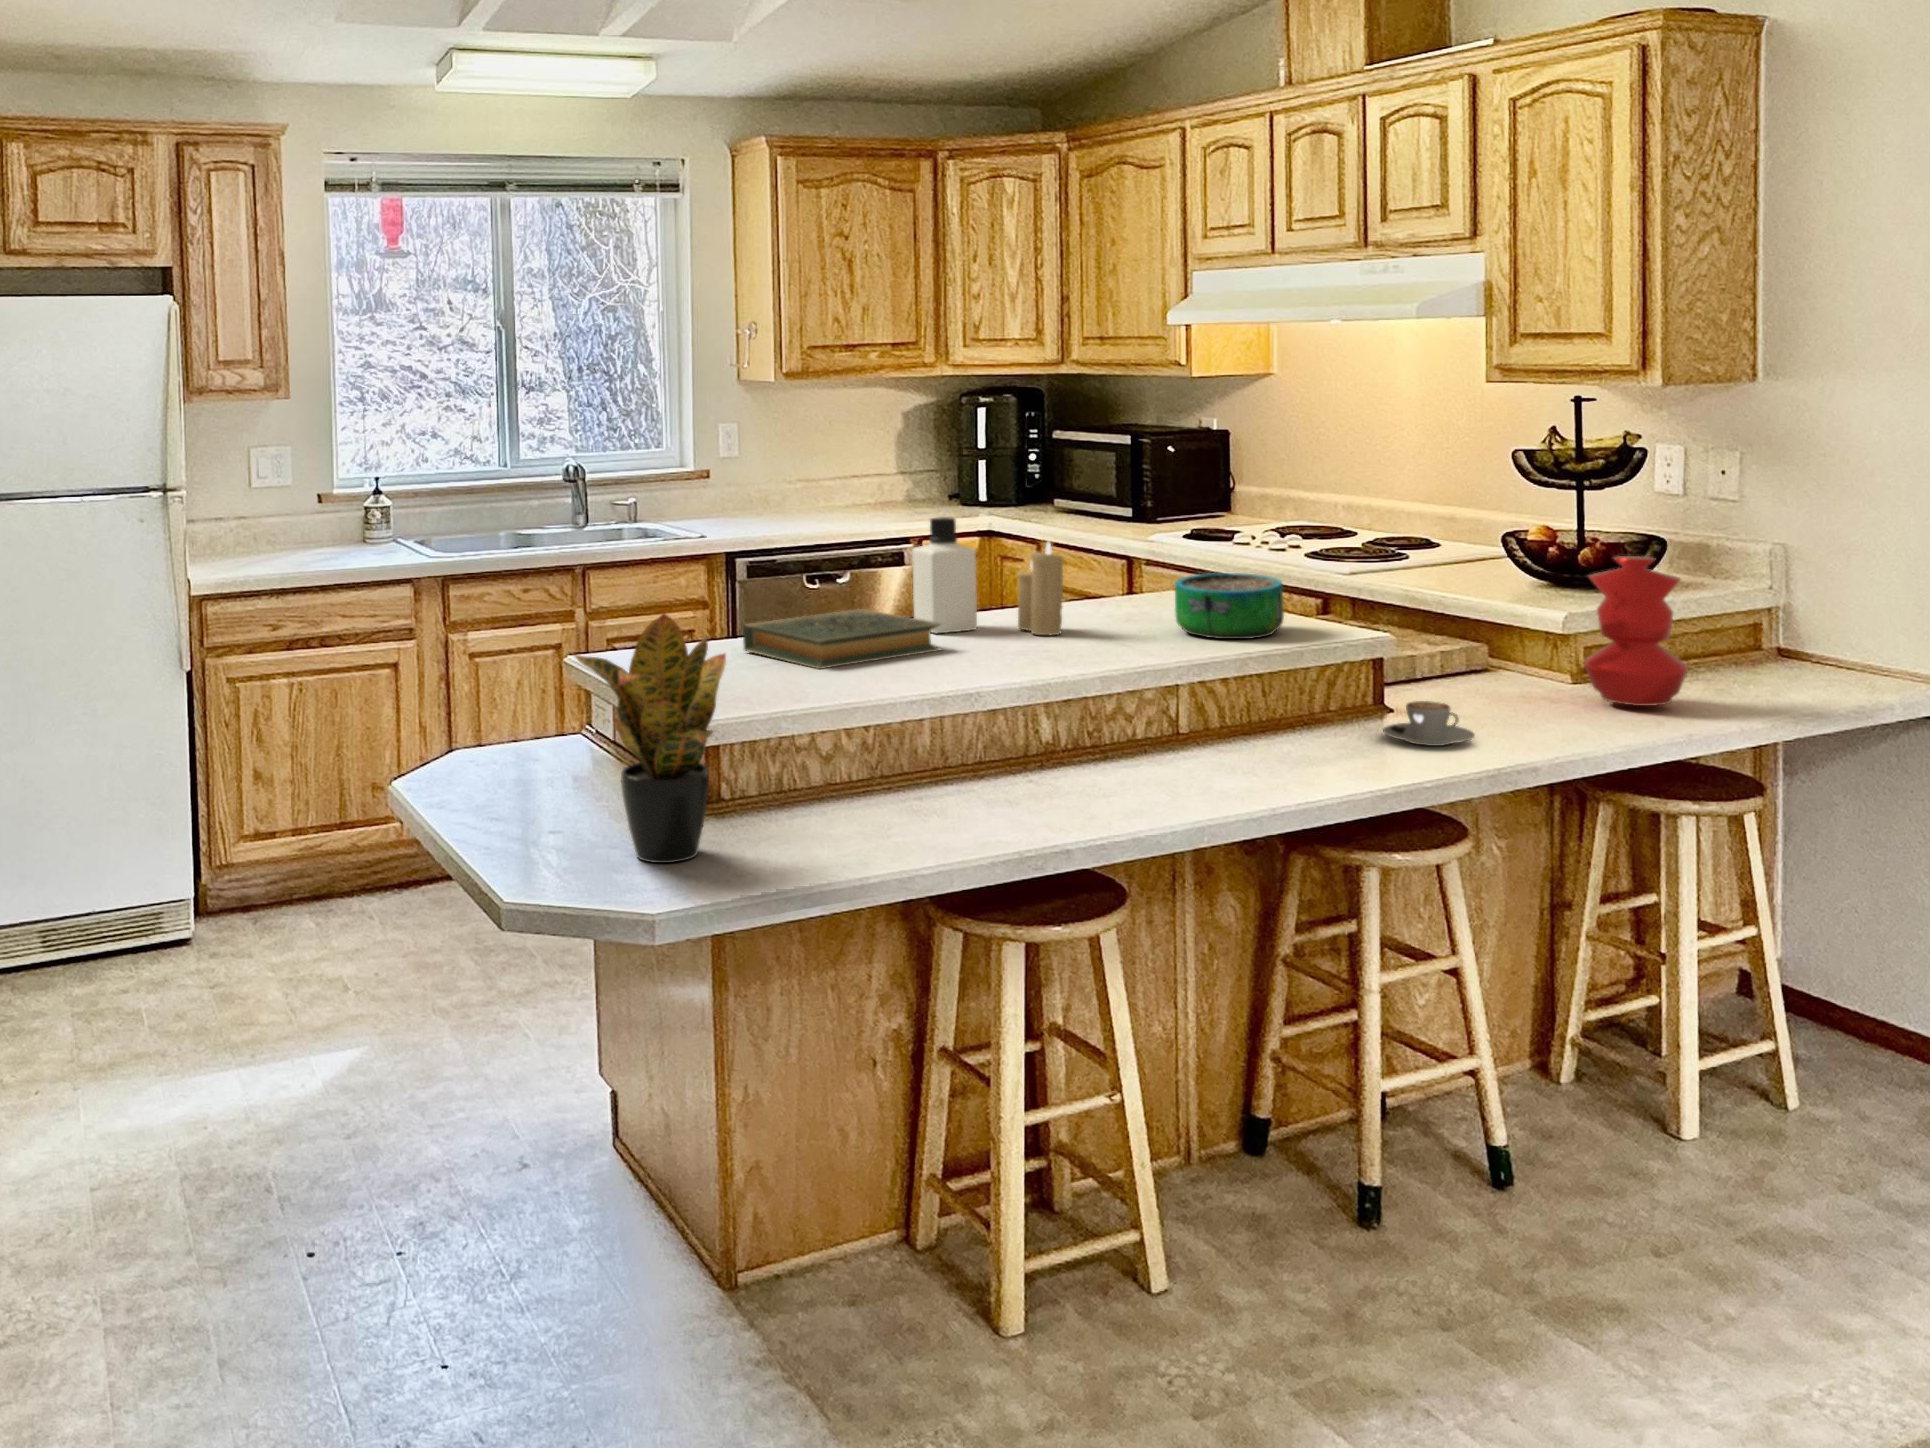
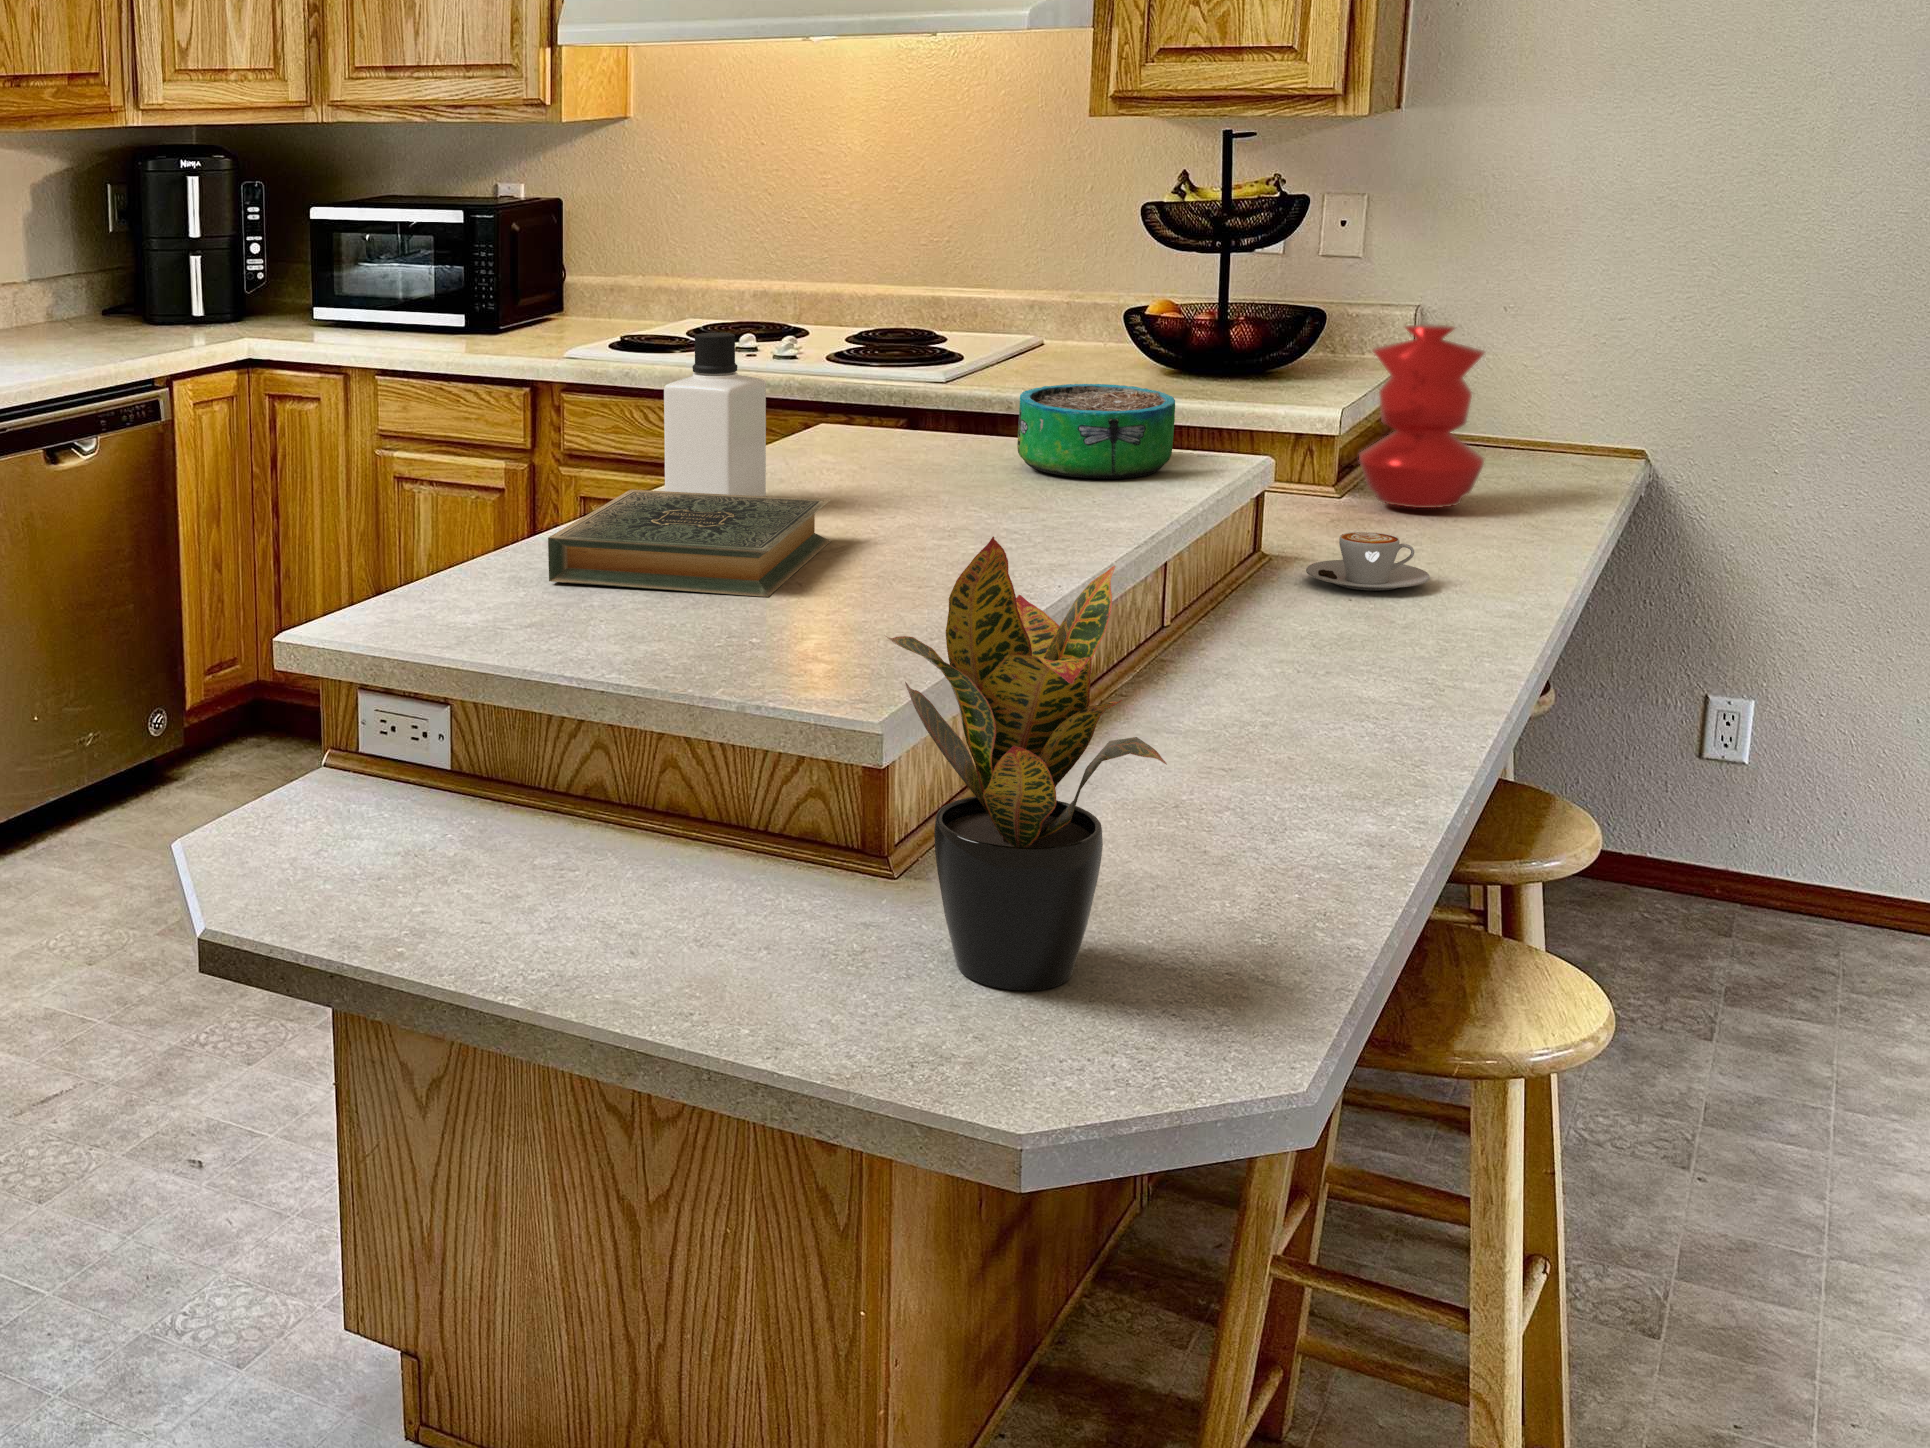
candle: present [1018,542,1064,635] -> none [814,357,909,501]

